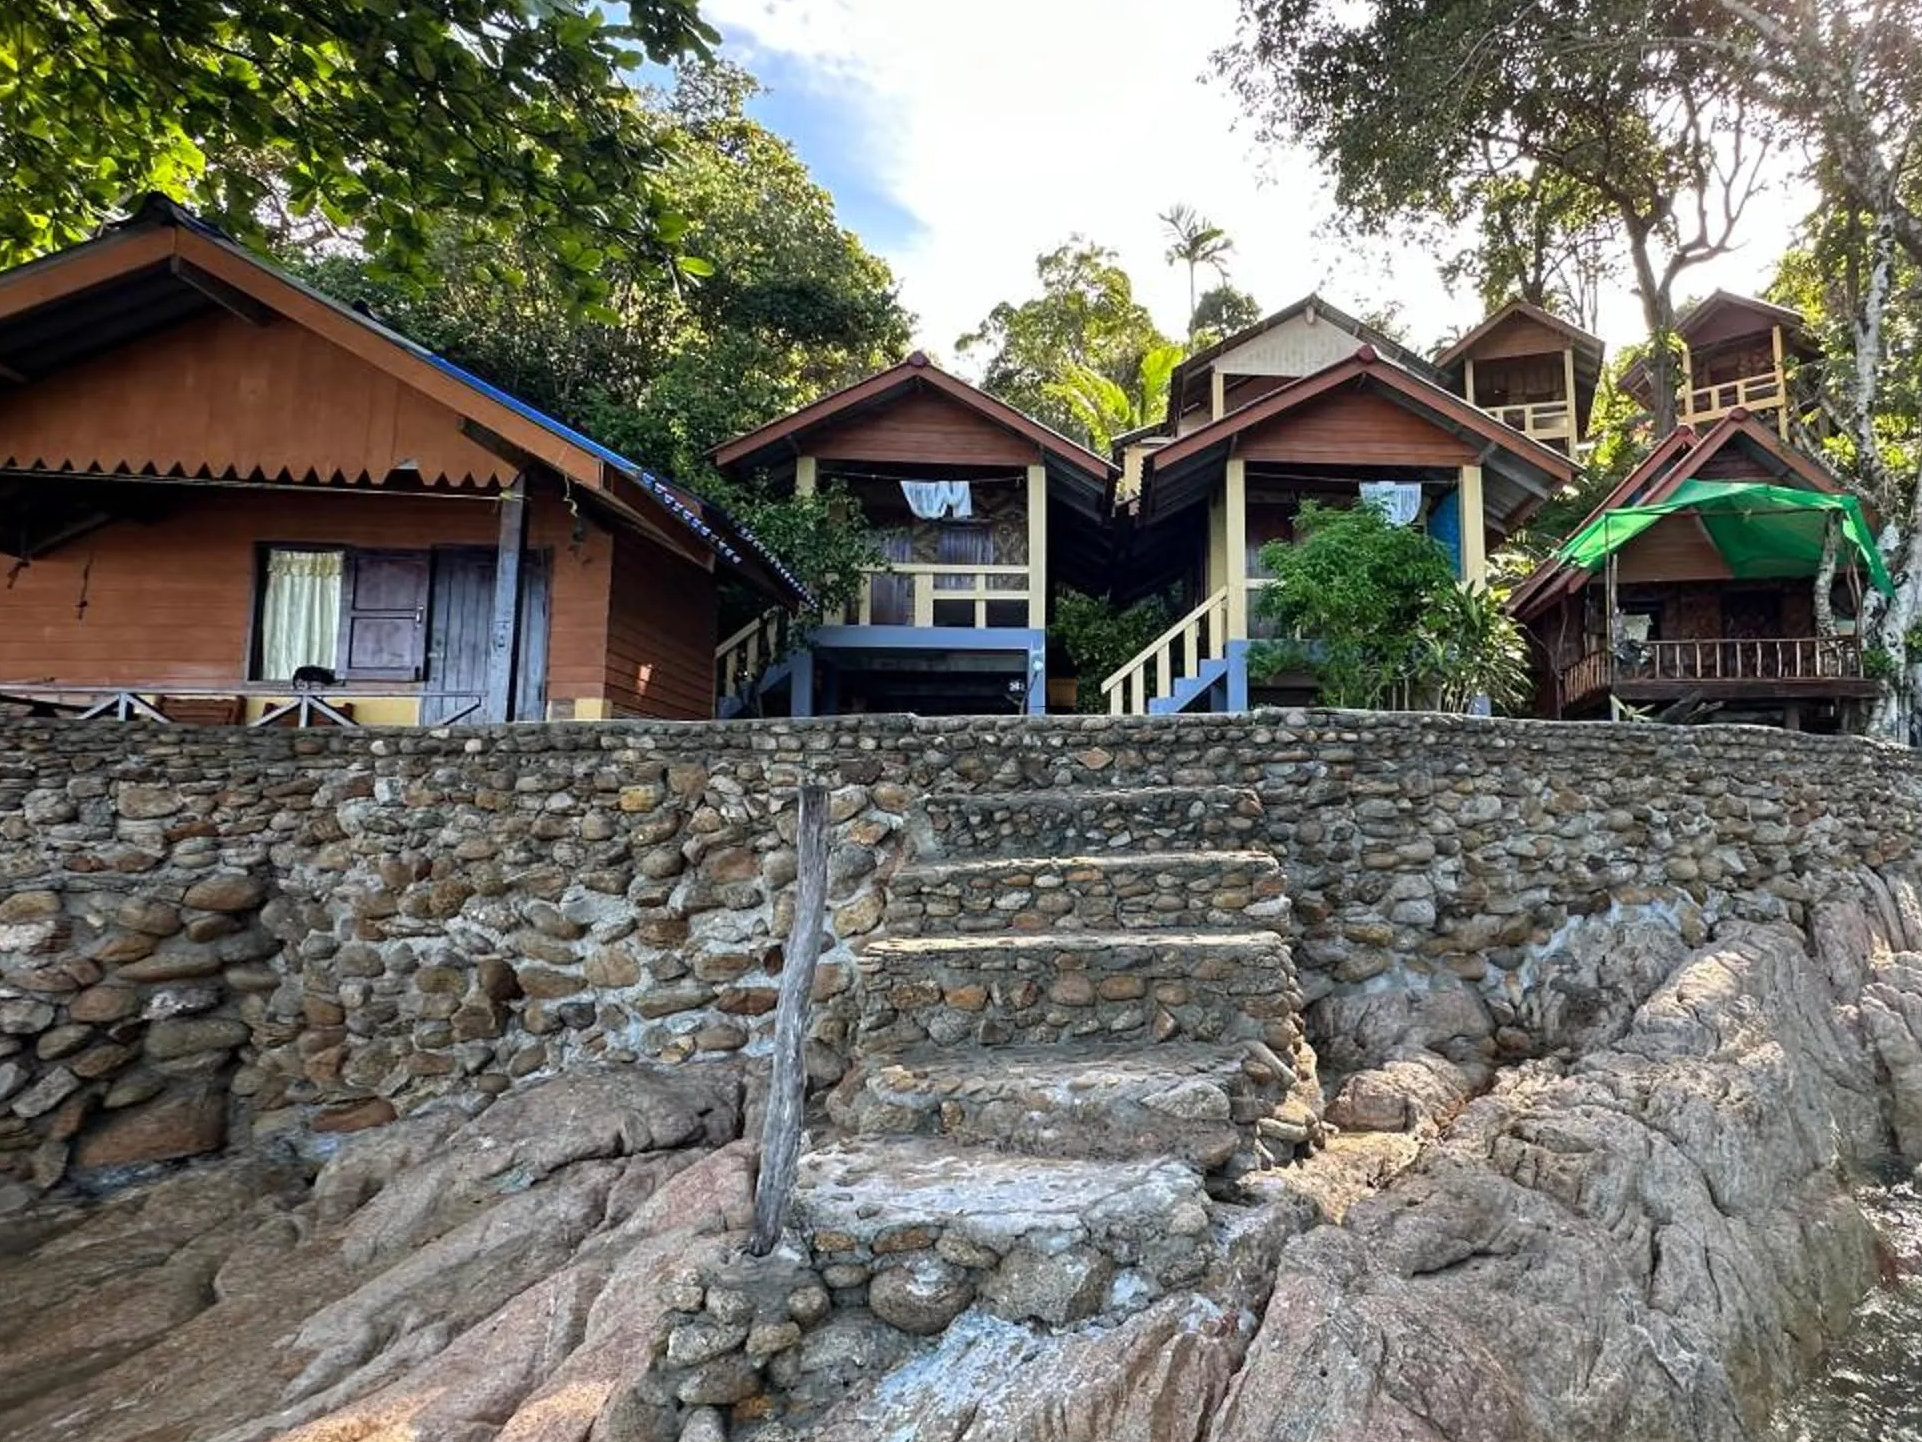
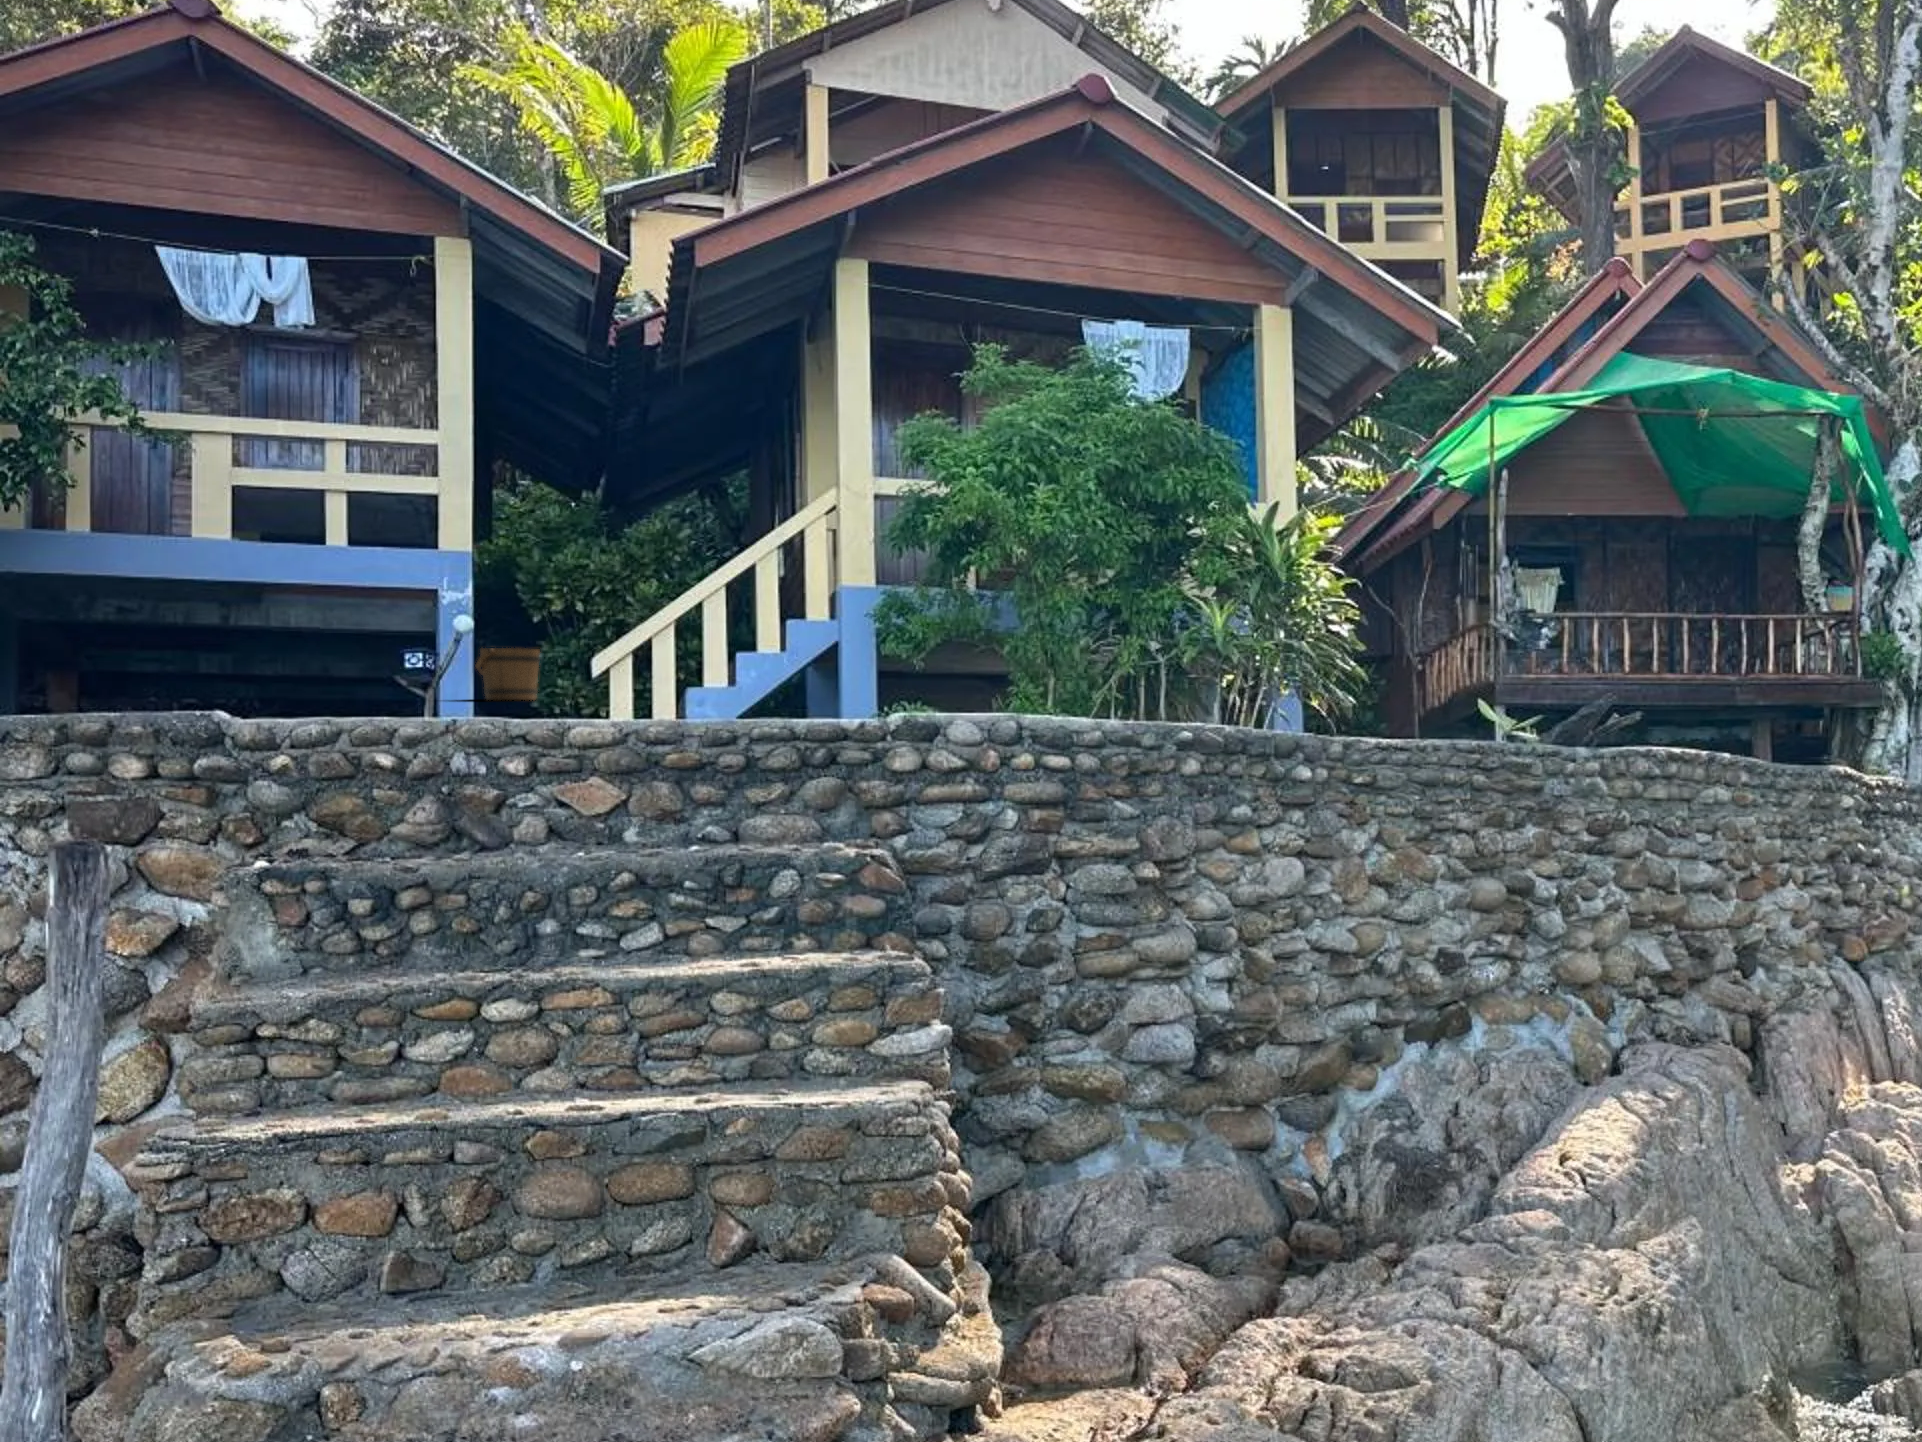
potted plant: present [1304,669,1337,714] -> none [977,640,1045,722]

